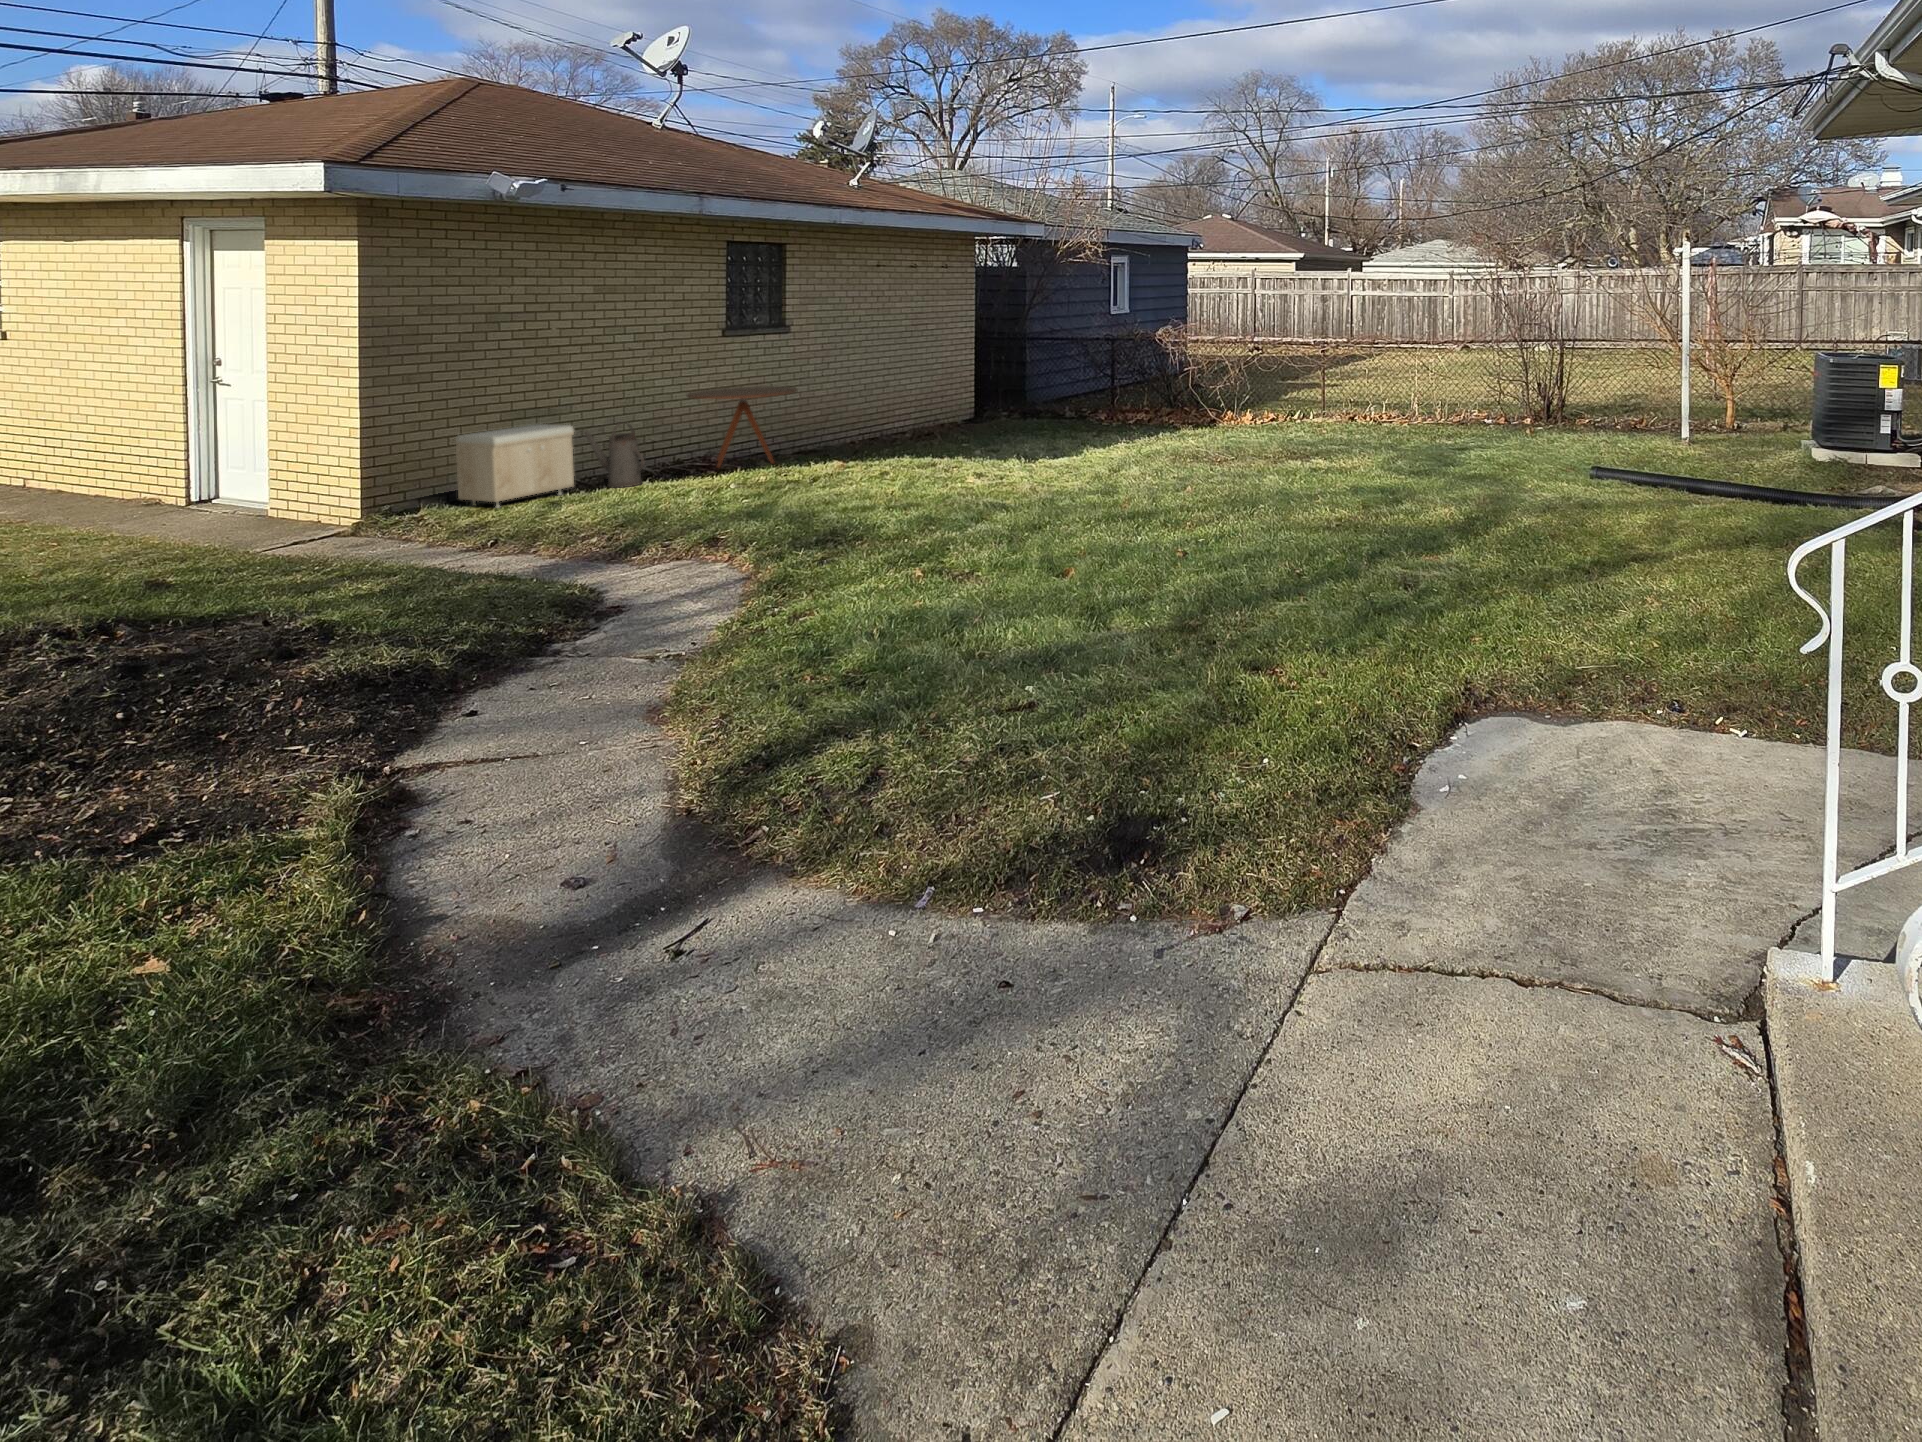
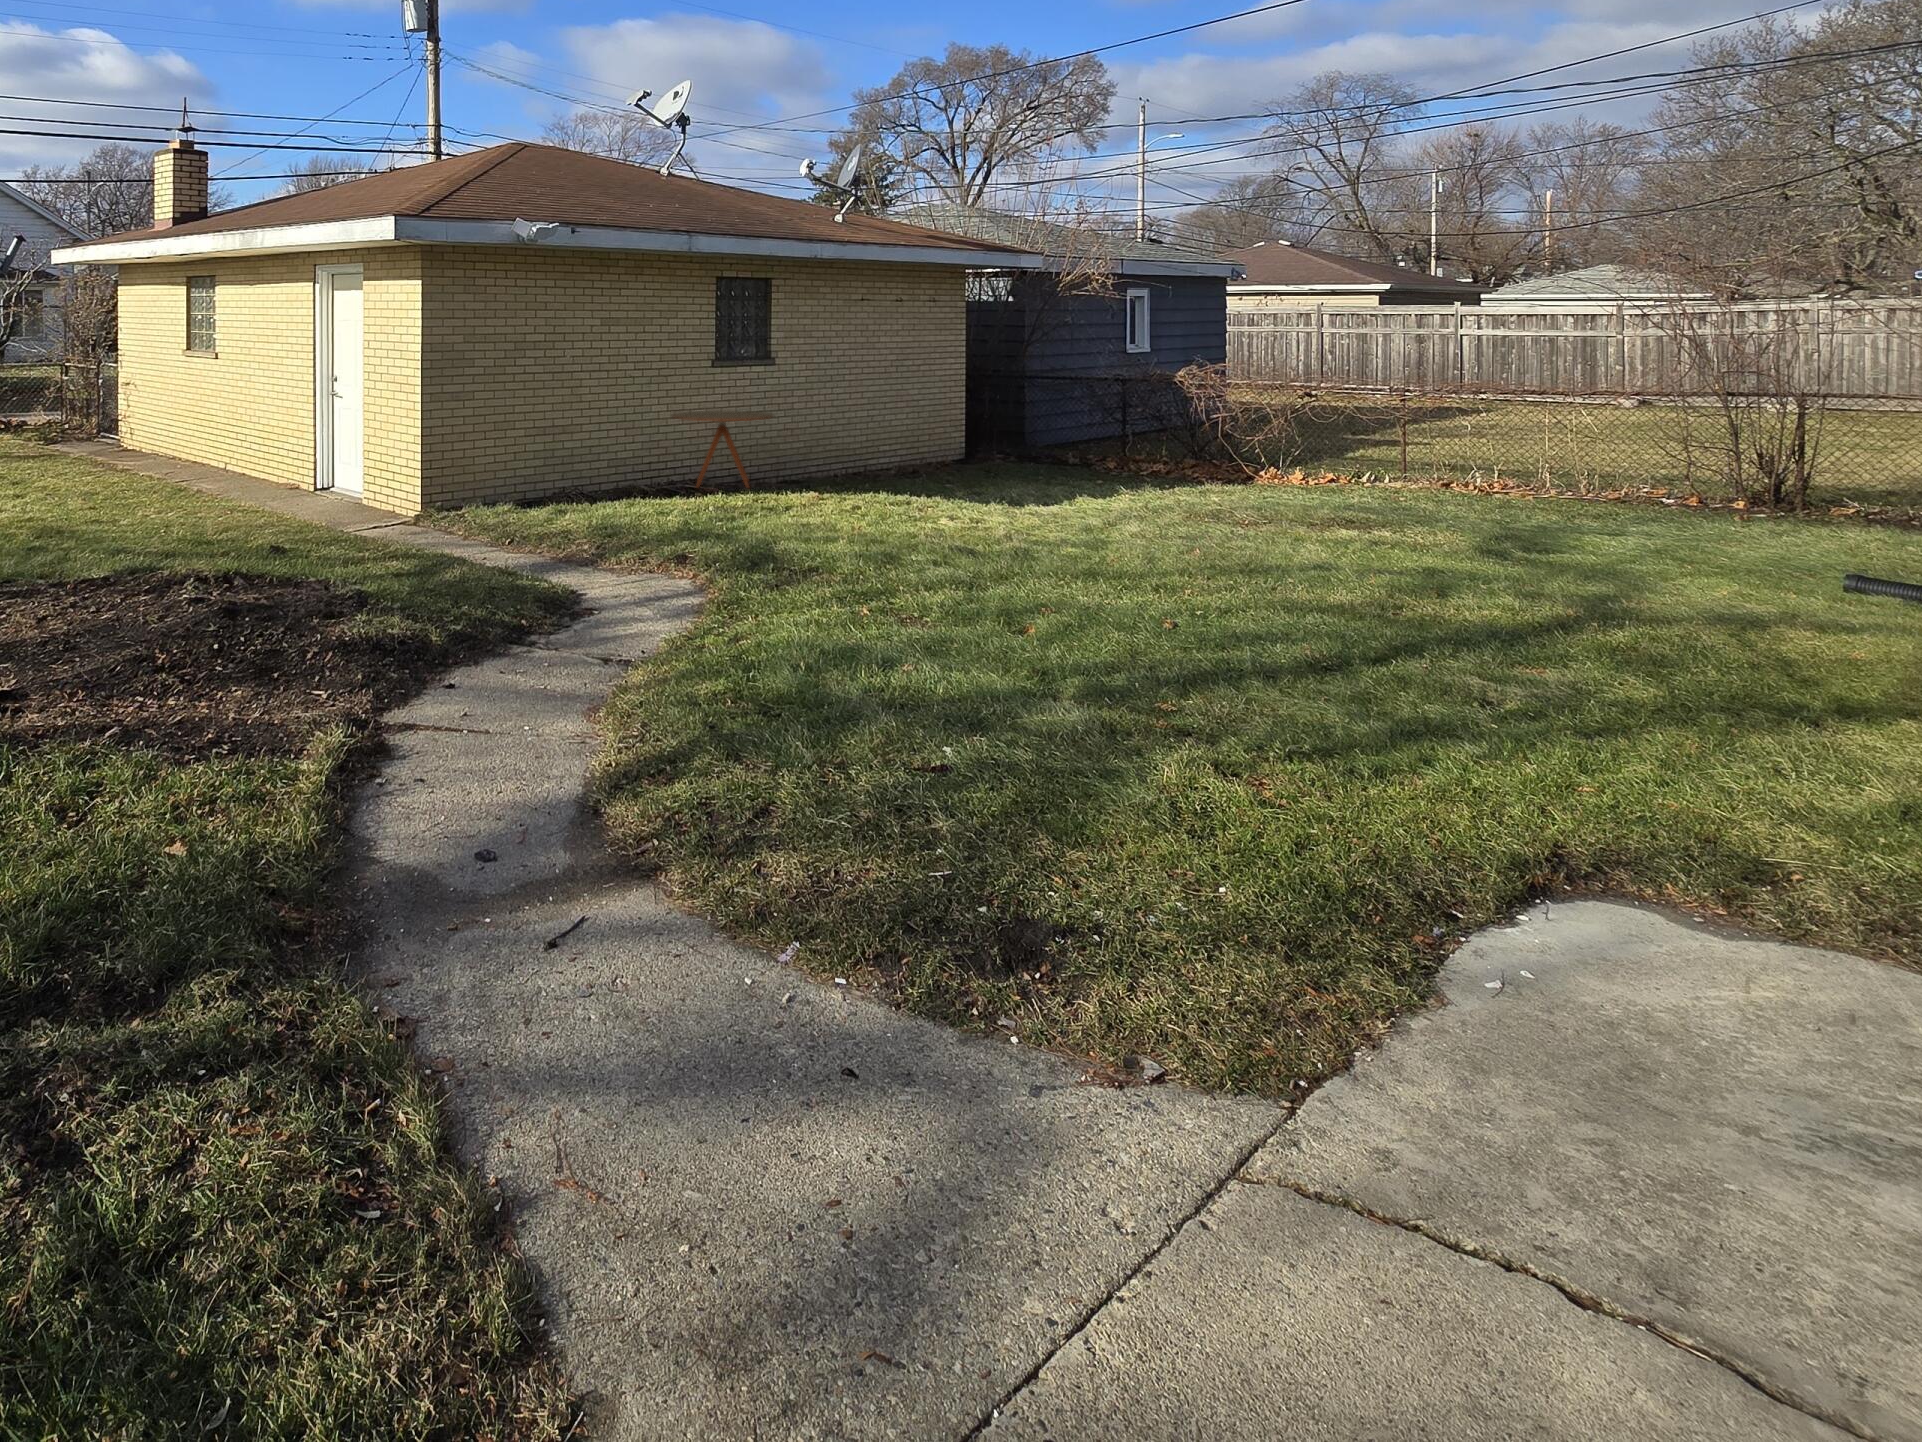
watering can: present [585,422,644,488] -> none [580,437,629,499]
storage bench: present [456,424,574,508] -> none [475,434,569,507]

